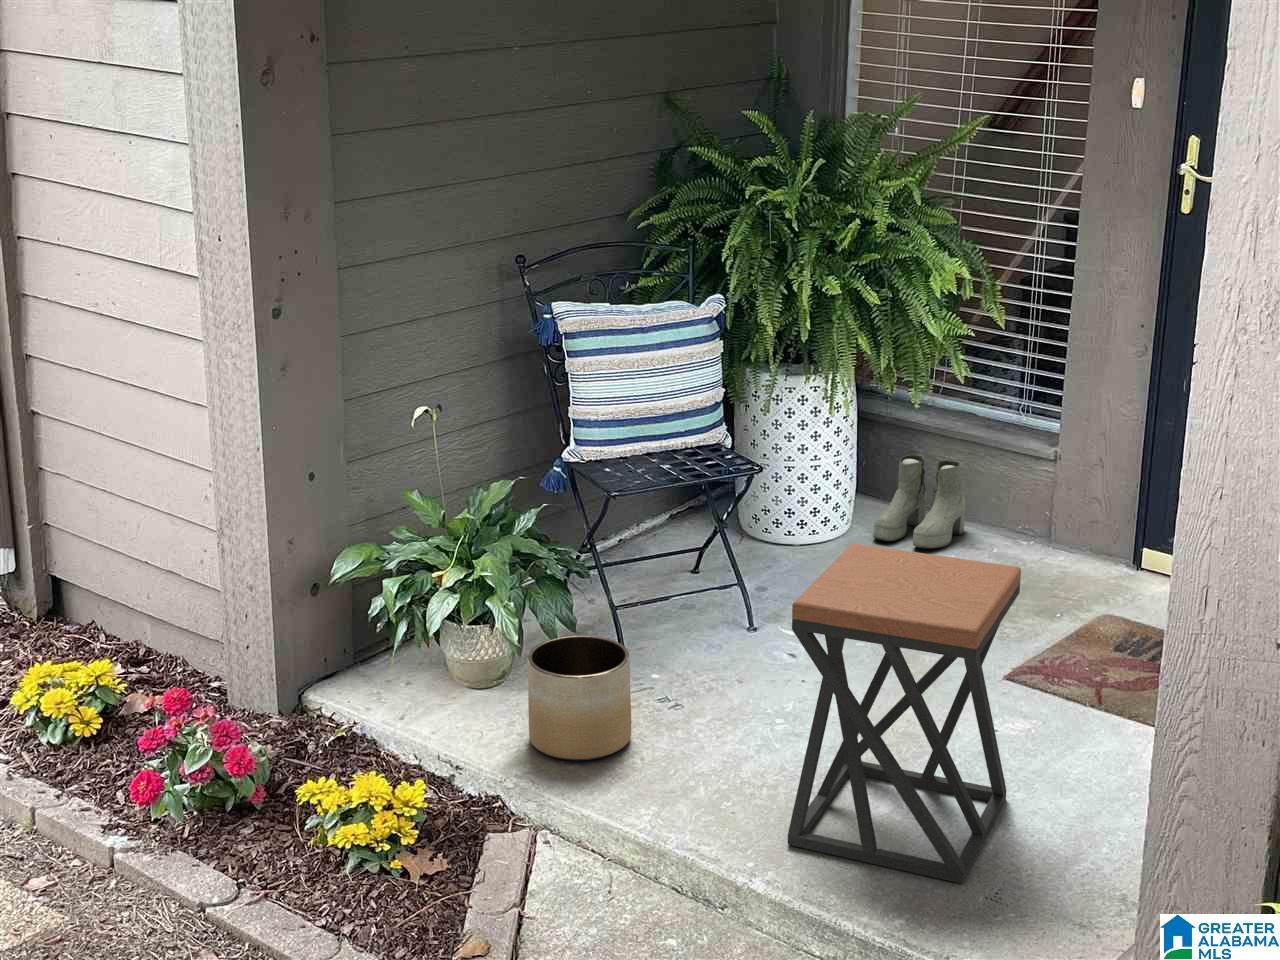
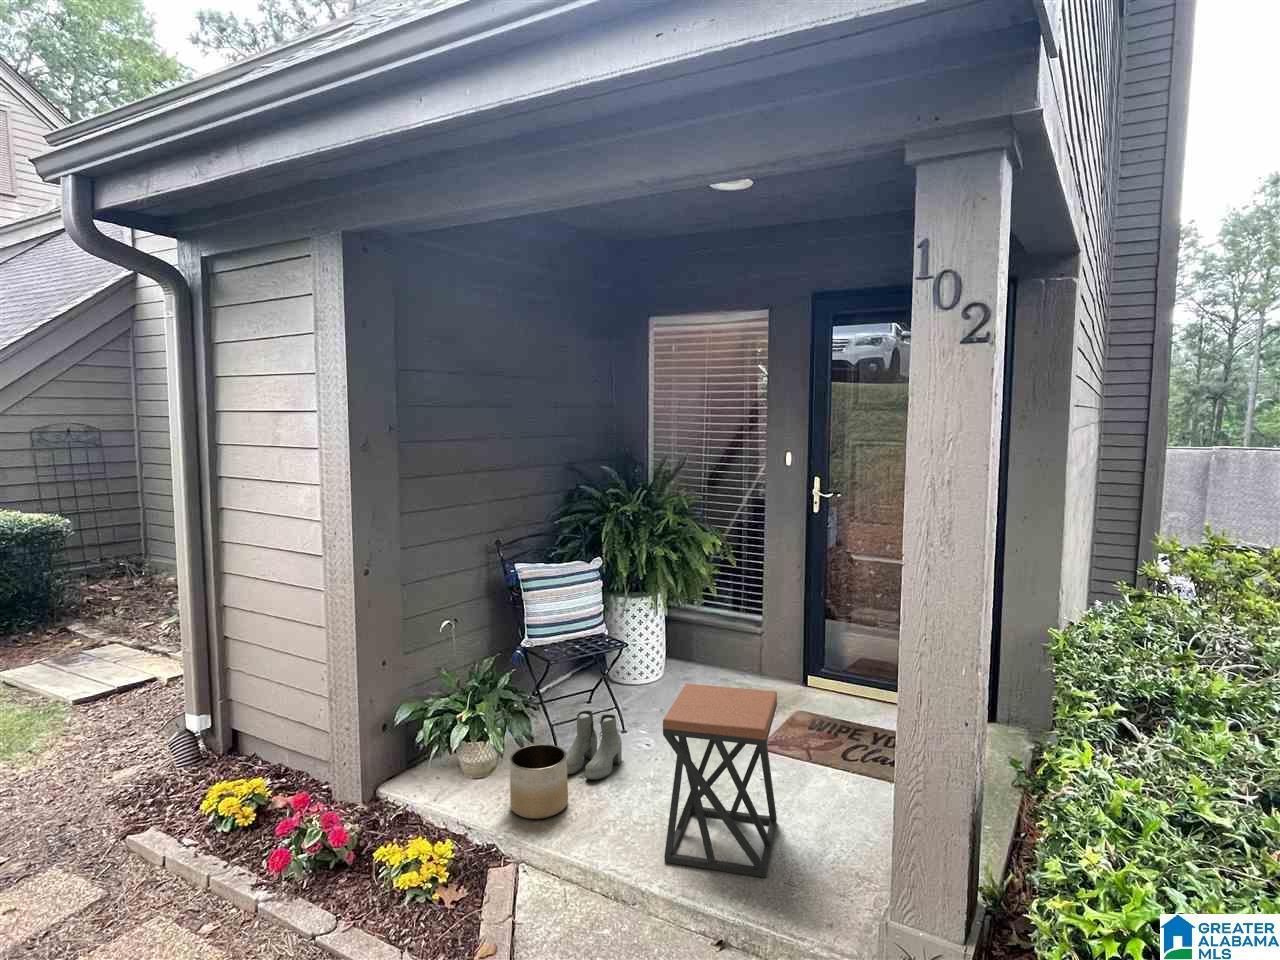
boots: present [873,455,966,549] -> present [566,711,622,780]

